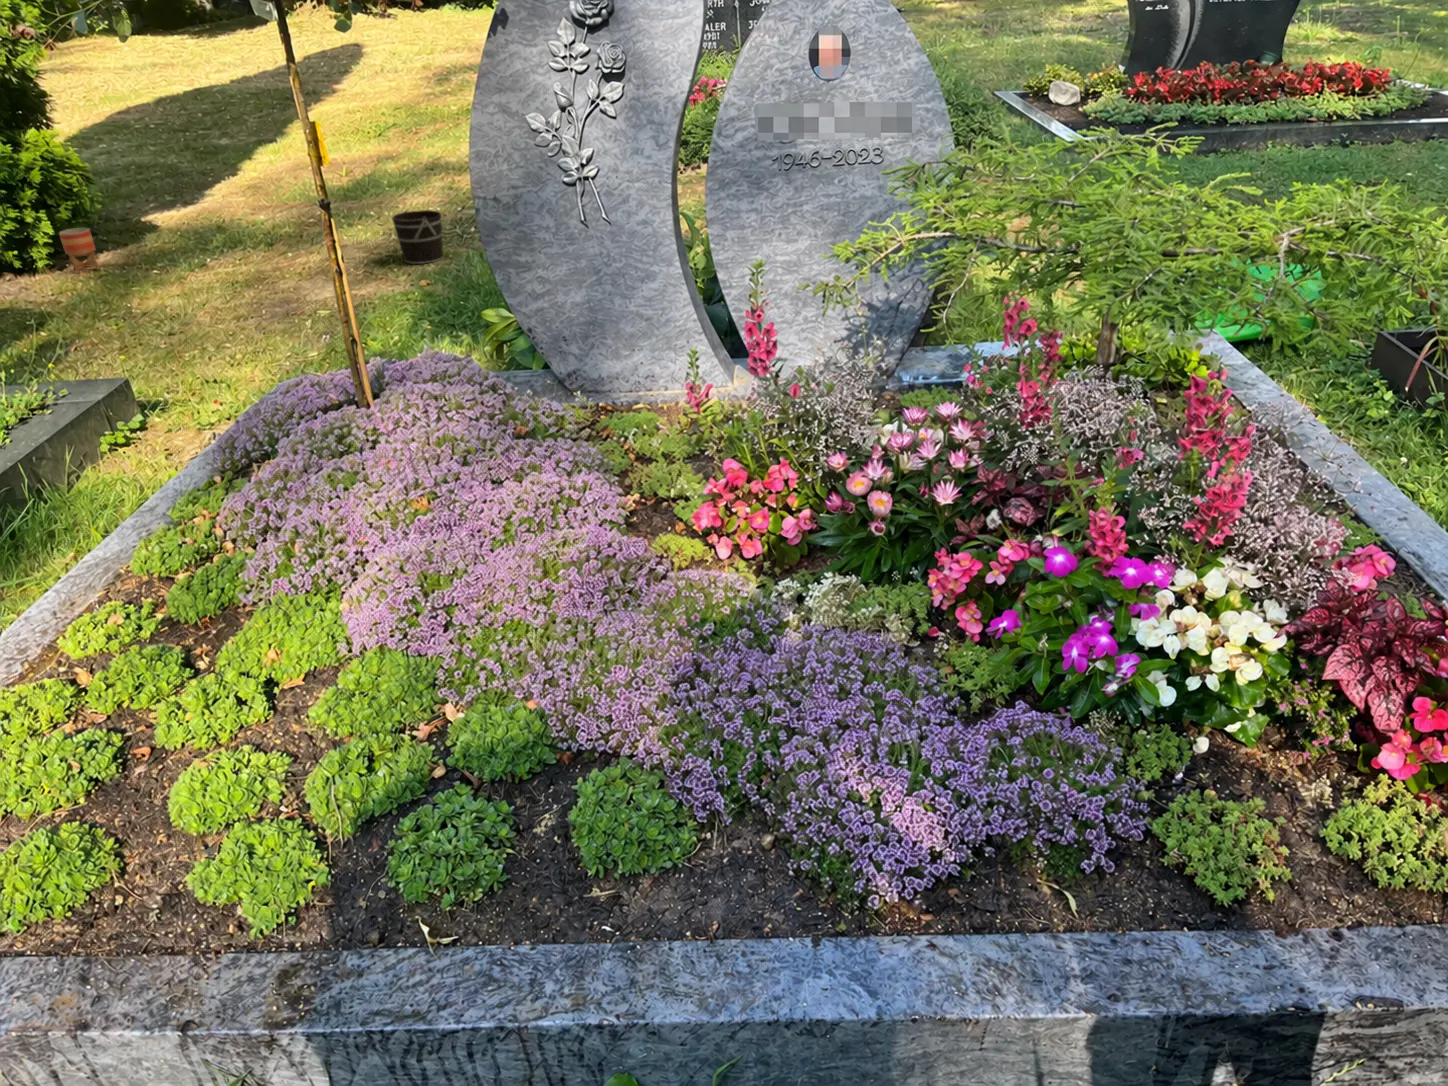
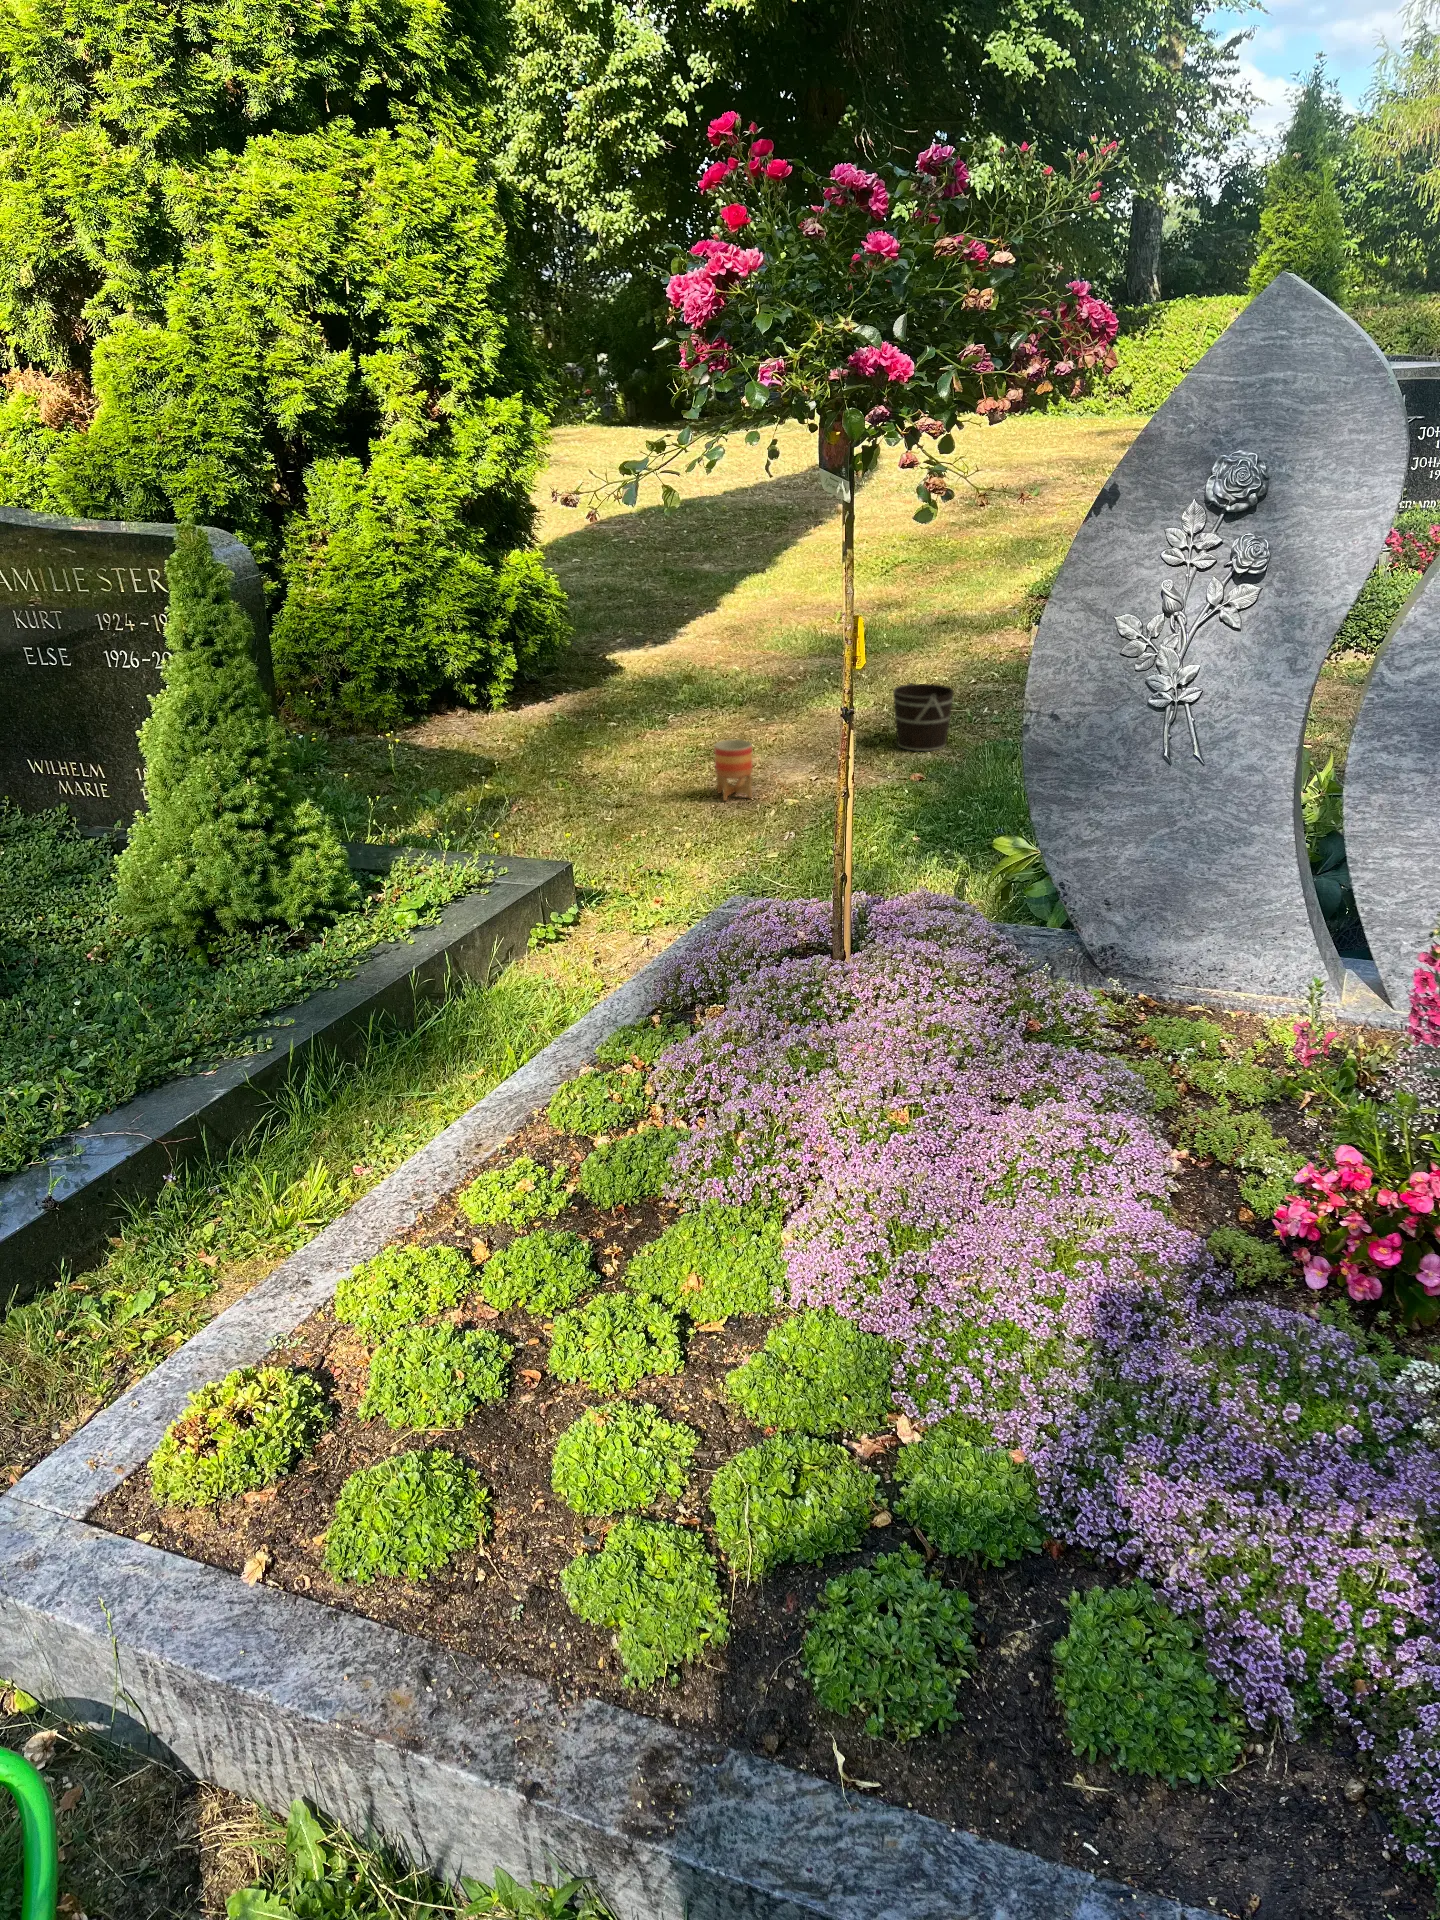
planter: present [59,228,99,273] -> present [714,739,753,801]

